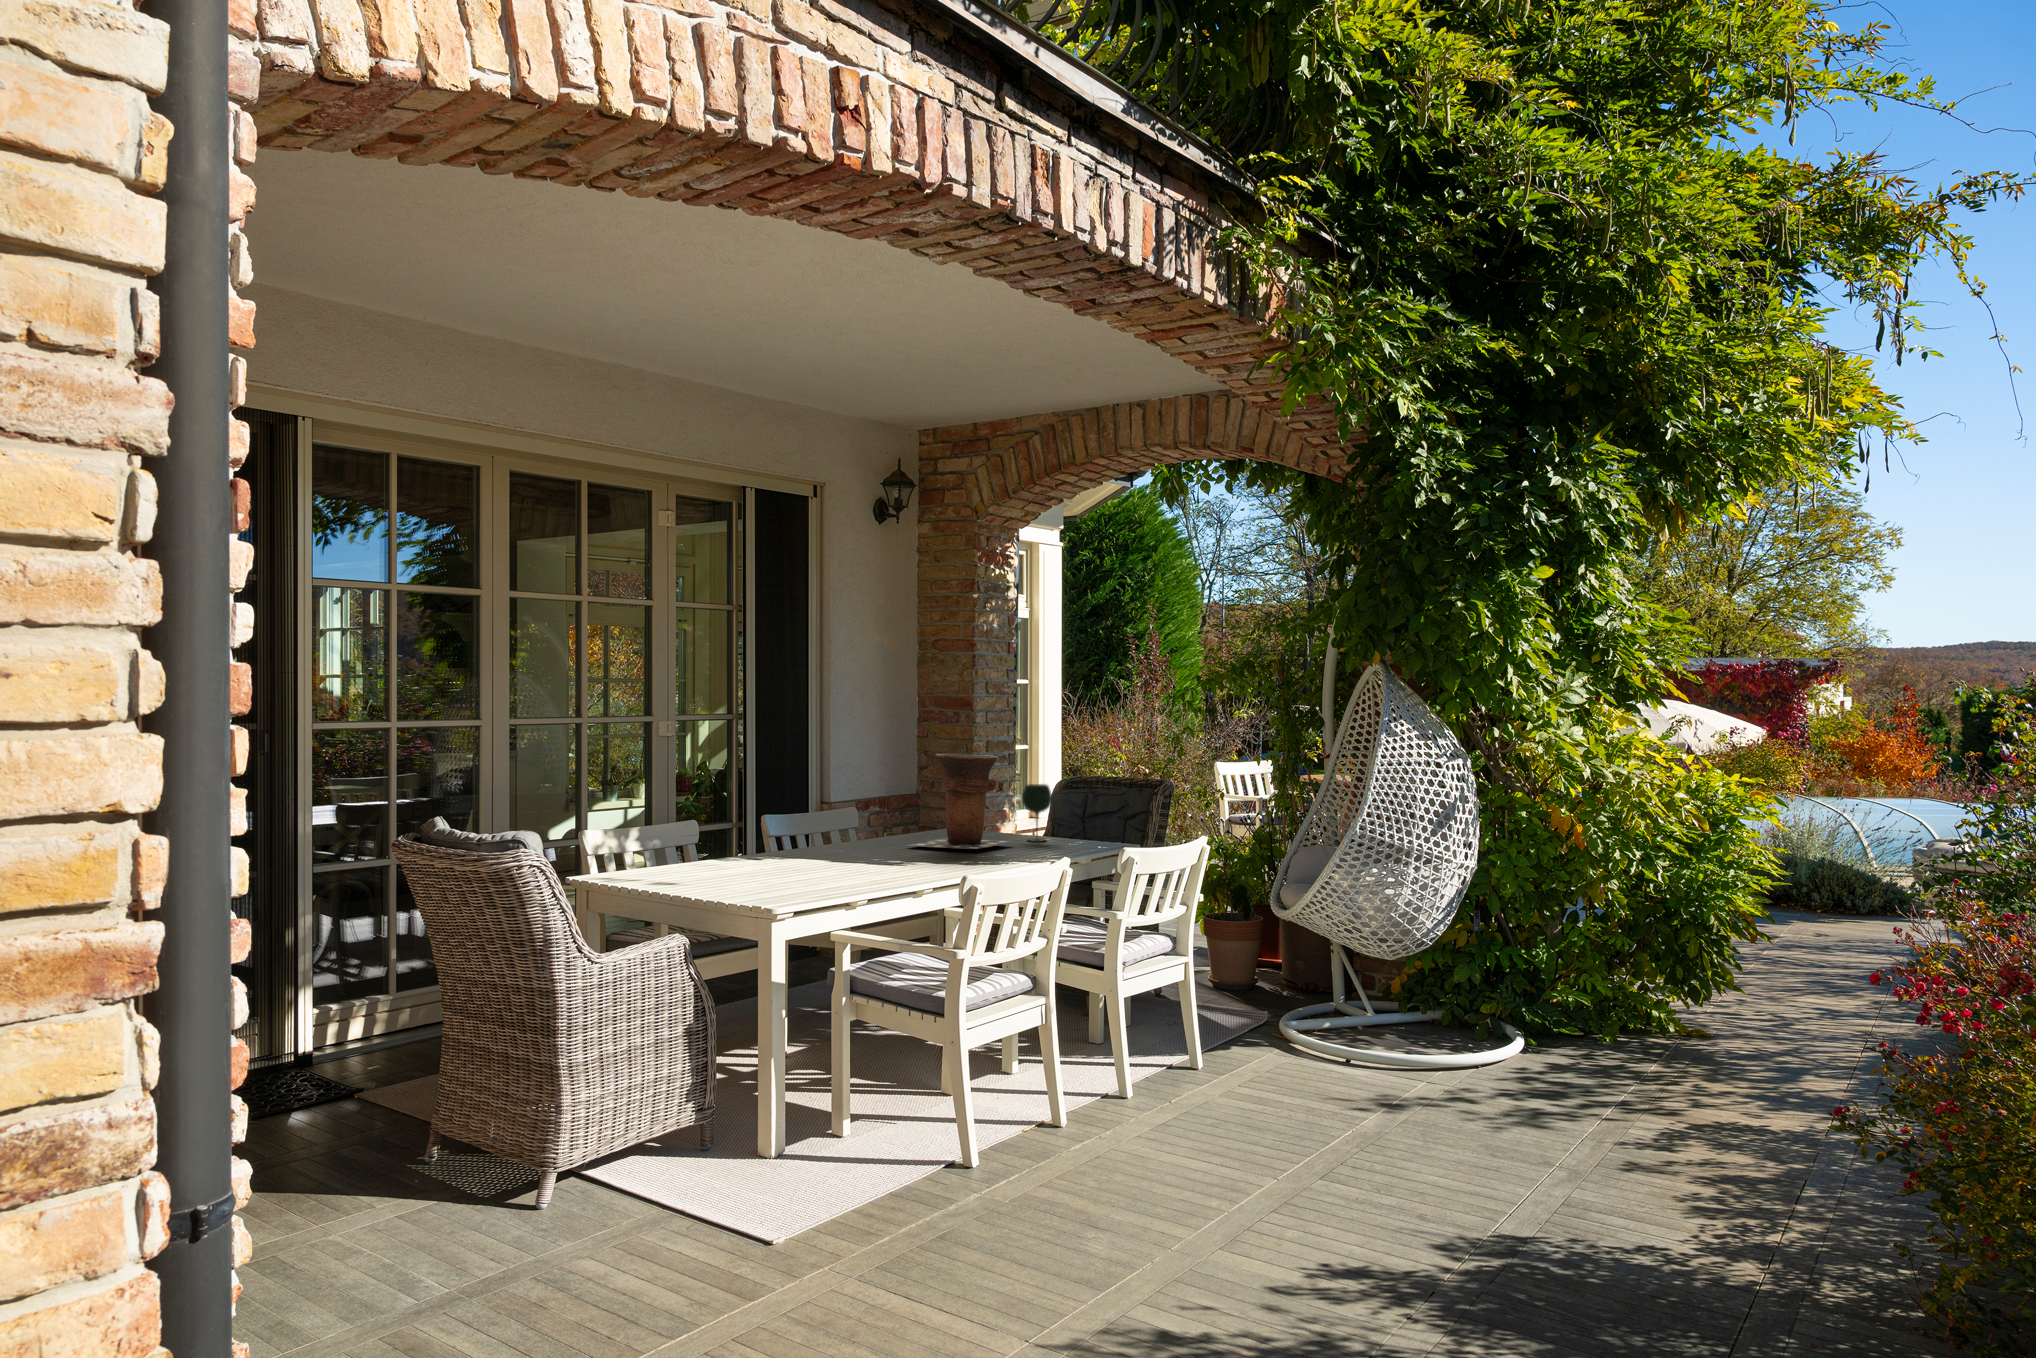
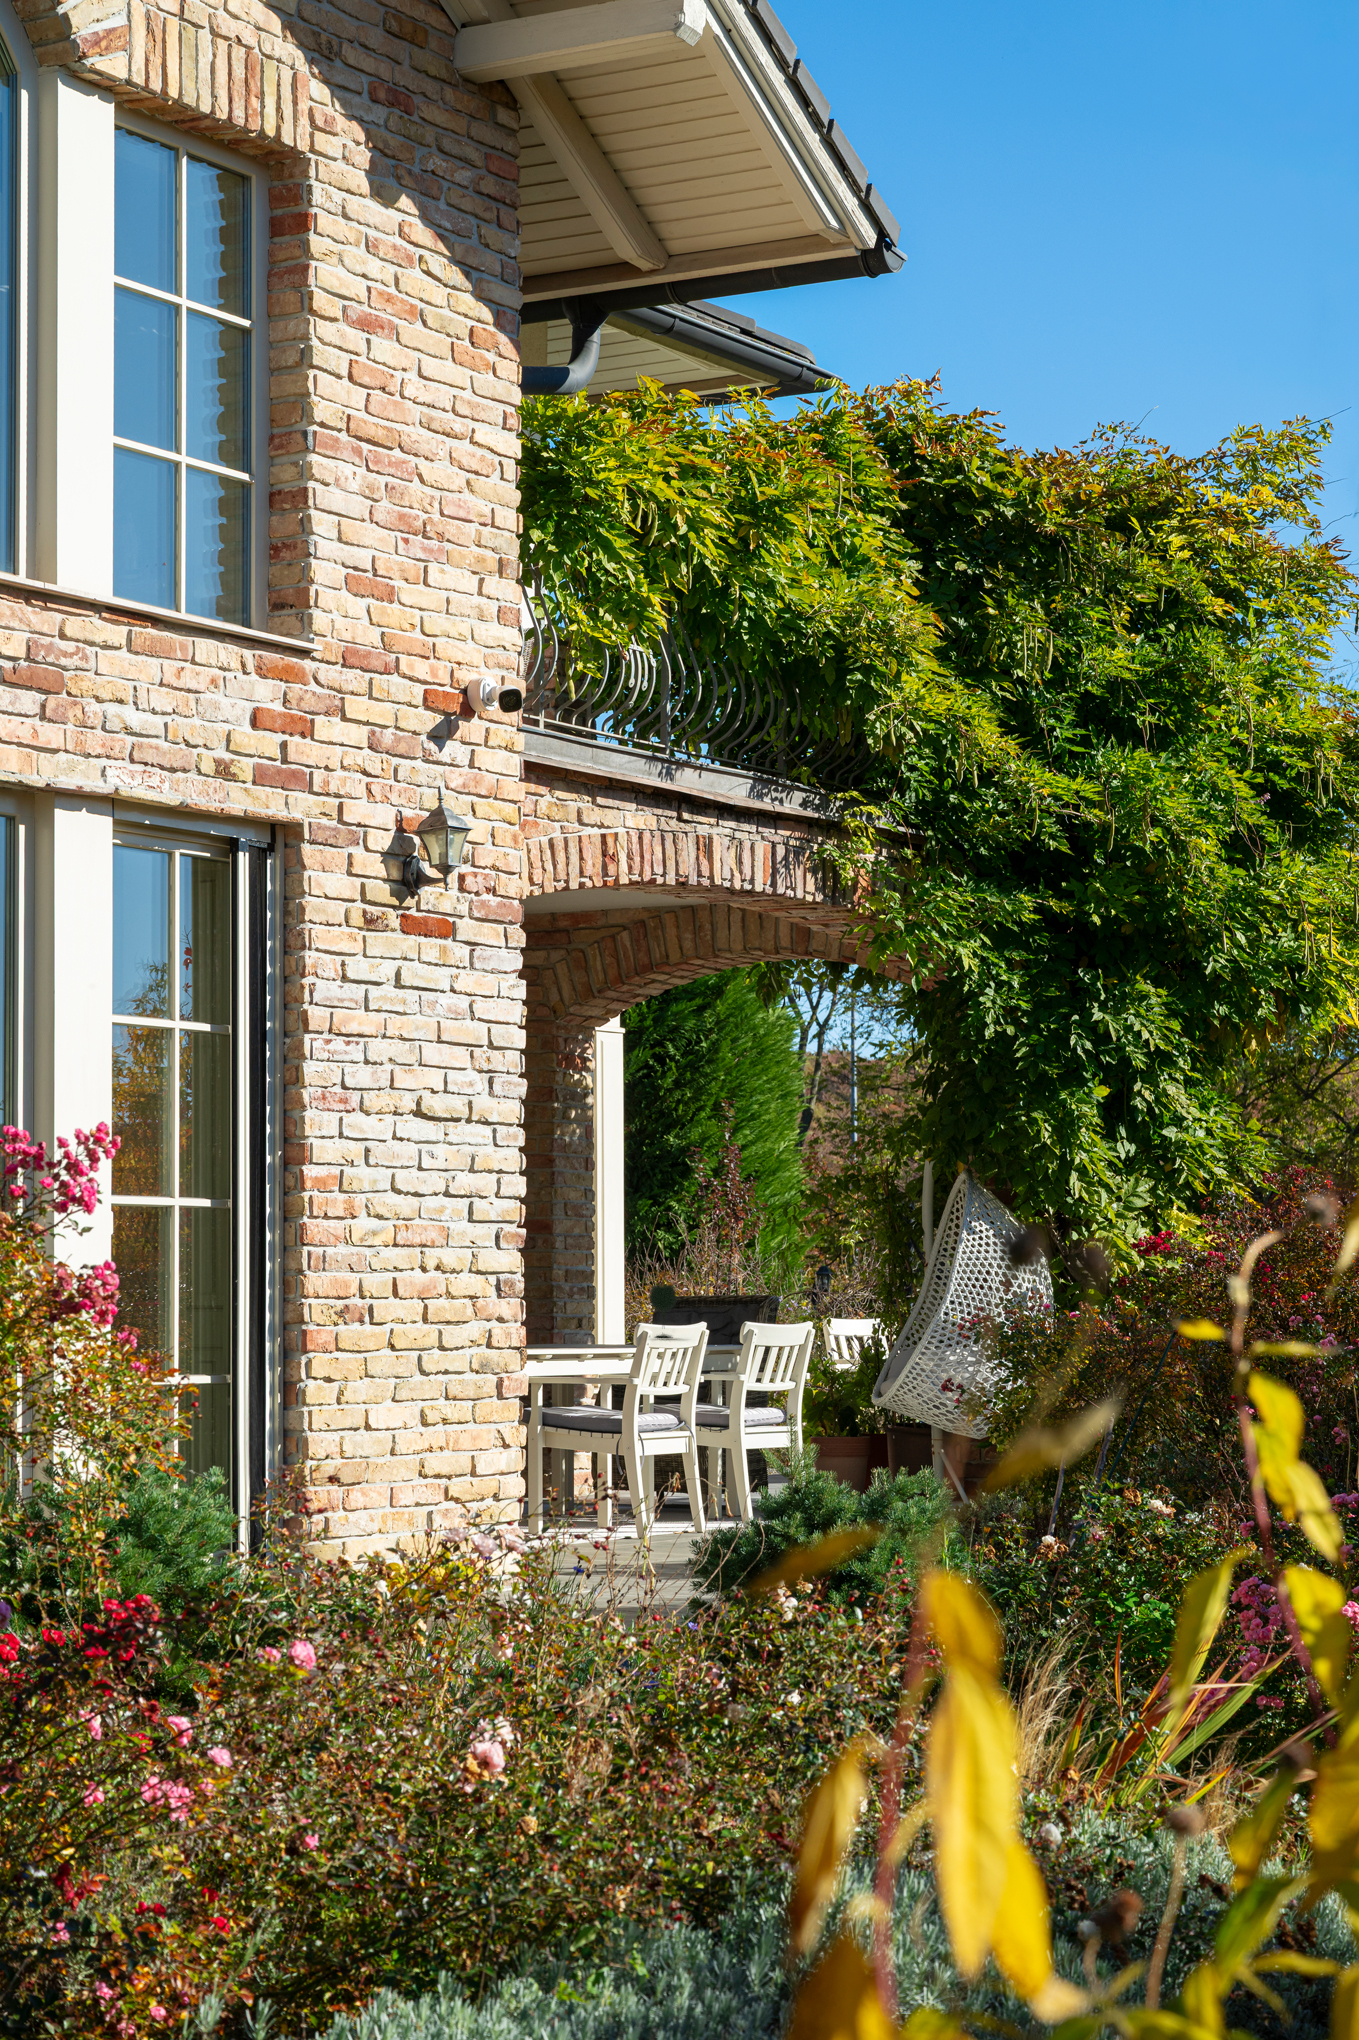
vase: present [907,754,1012,849] -> none [554,1257,647,1338]

